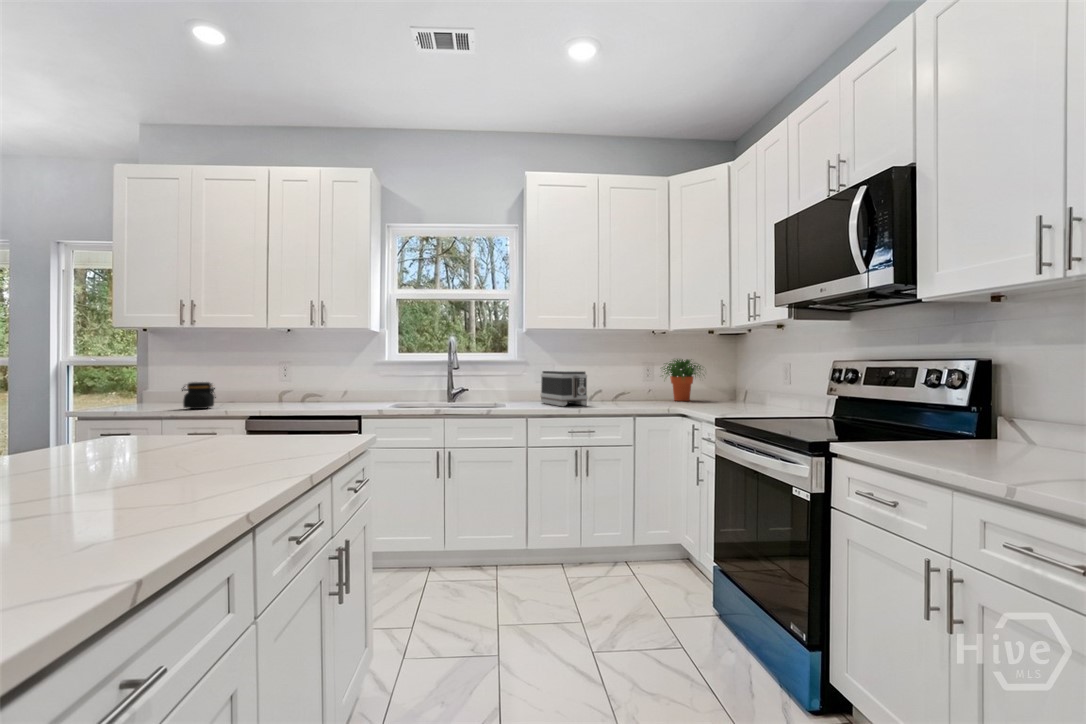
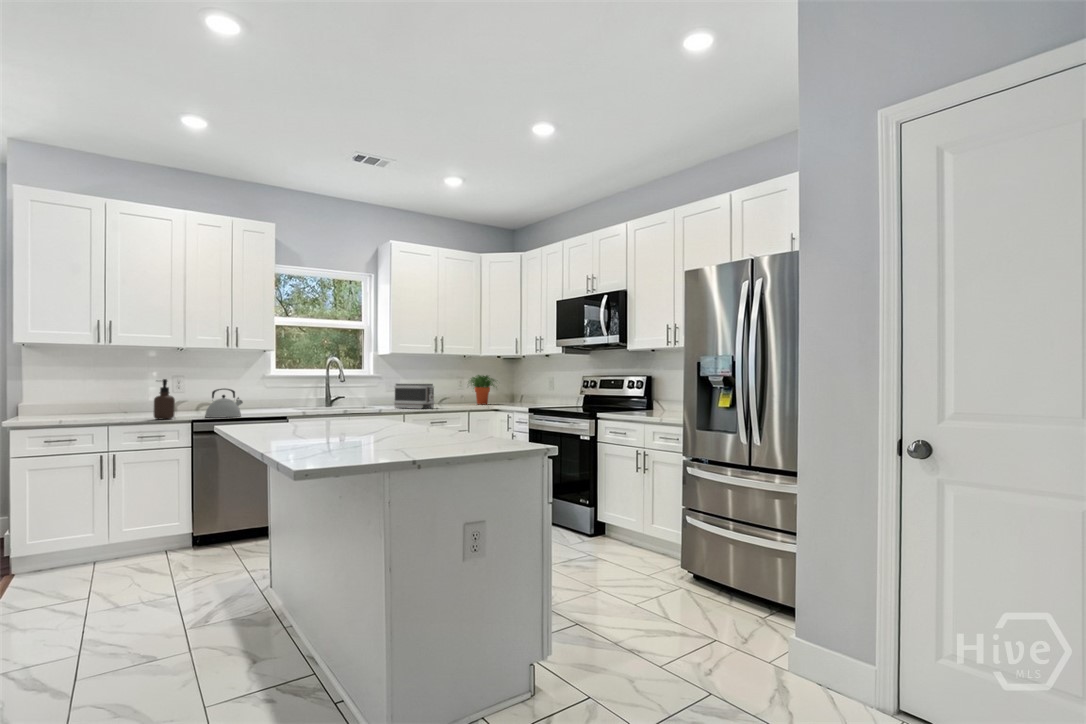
soap dispenser: none [232,365,255,410] -> present [154,379,175,419]
kettle: none [285,376,327,411] -> present [205,389,243,418]
jar: present [182,382,216,409] -> none [86,395,121,421]

